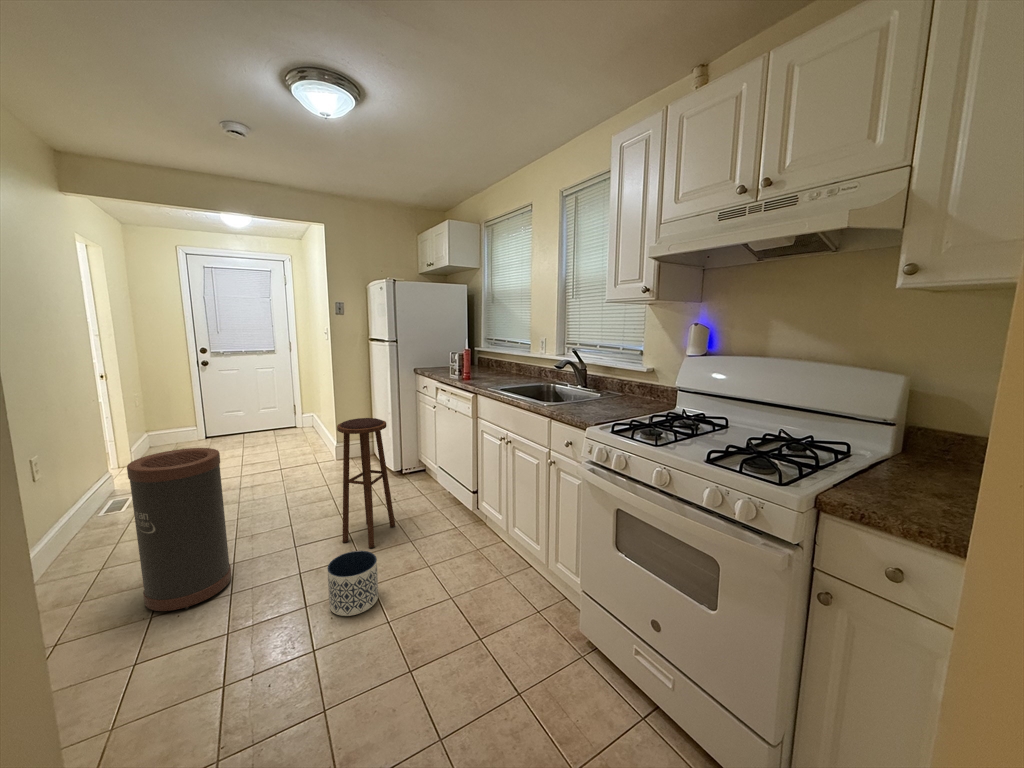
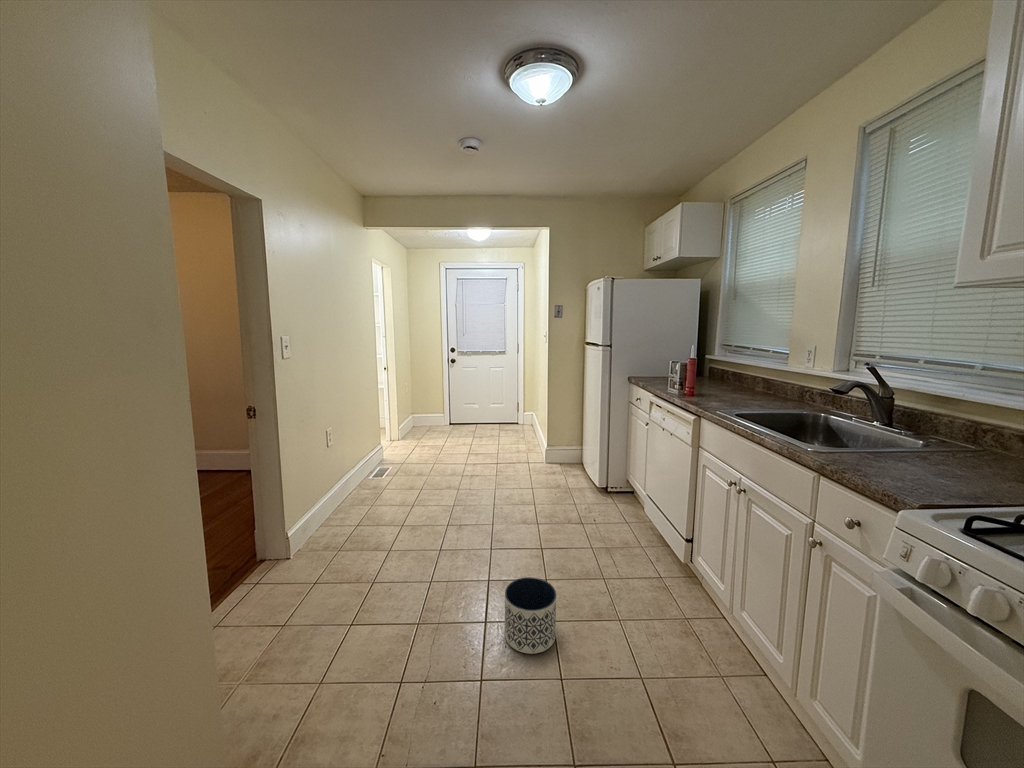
stool: present [337,418,395,548] -> none [533,429,589,573]
trash can: present [127,448,231,611] -> none [366,439,435,584]

